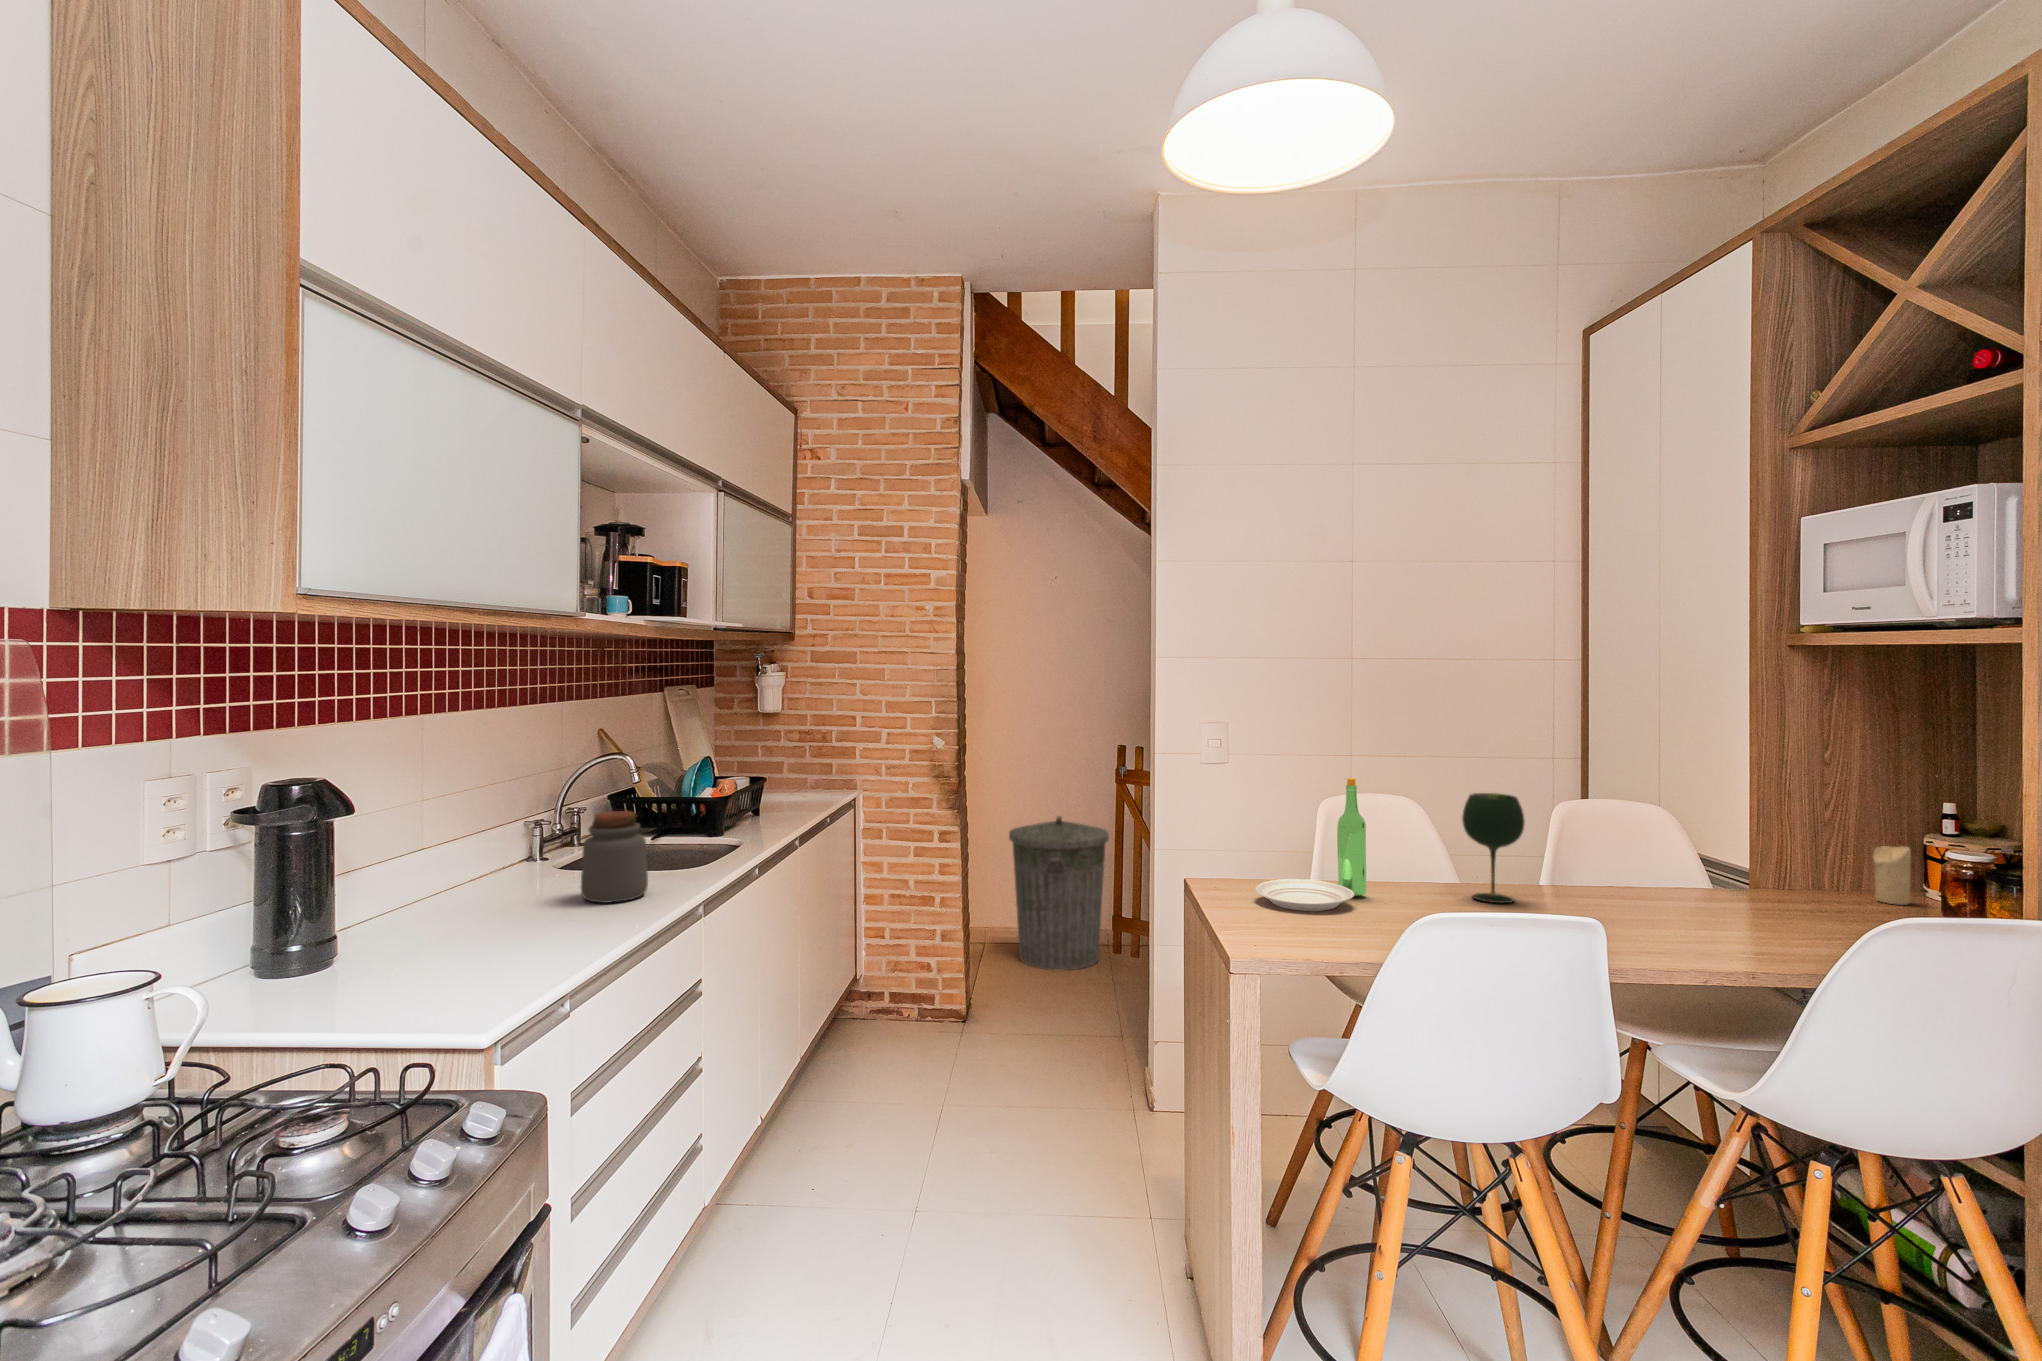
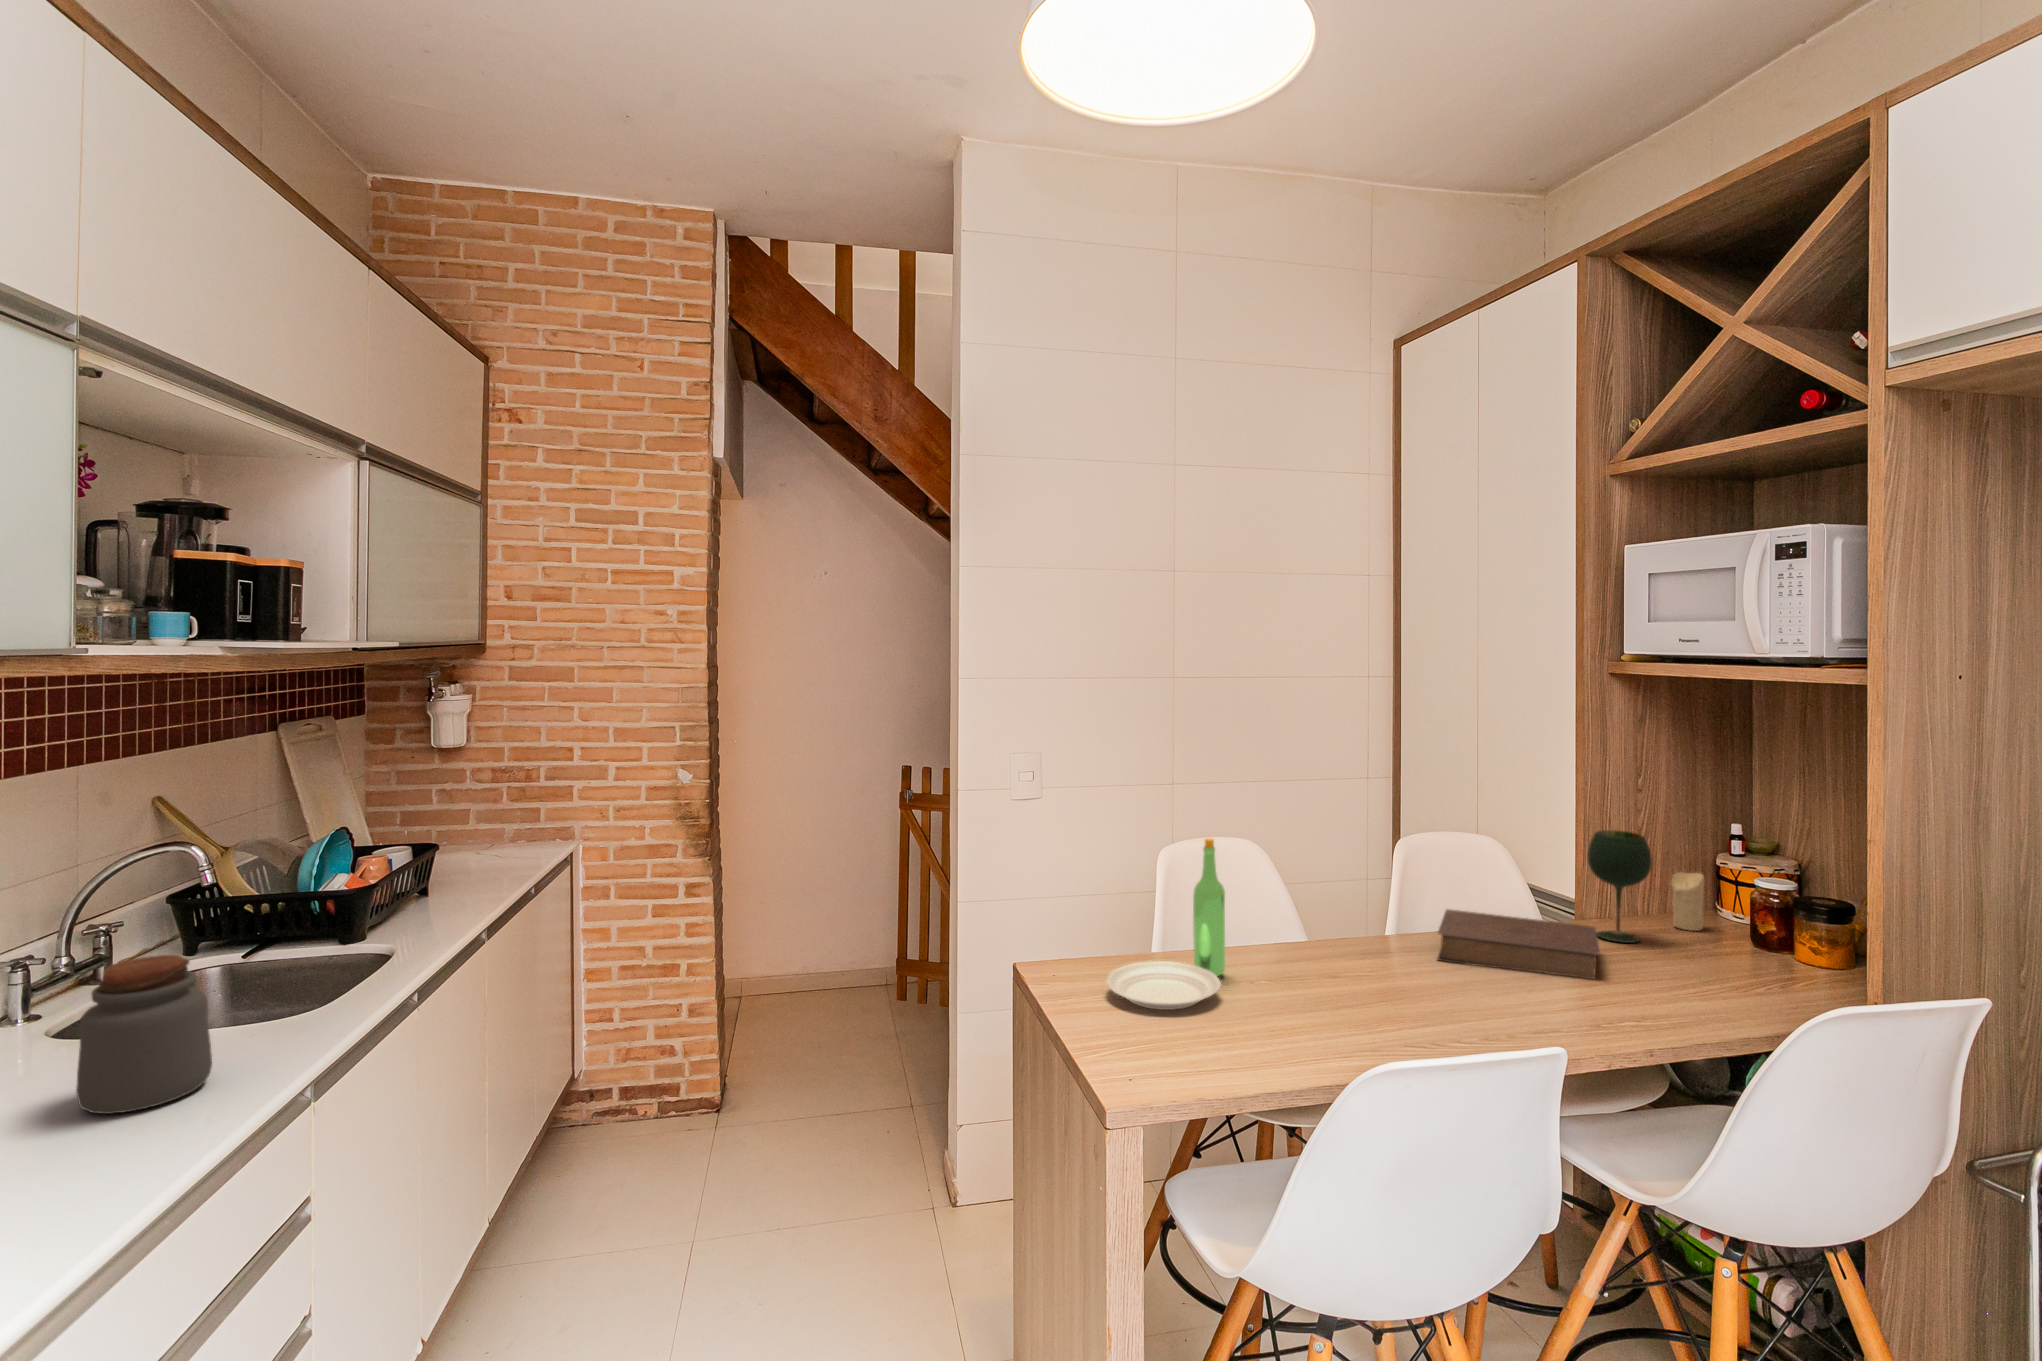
wine glass: present [1462,793,1525,903] -> present [1587,830,1652,943]
trash can: present [1009,816,1109,970] -> none [770,846,885,1023]
book: none [1581,864,1760,928] -> present [1438,909,1600,979]

